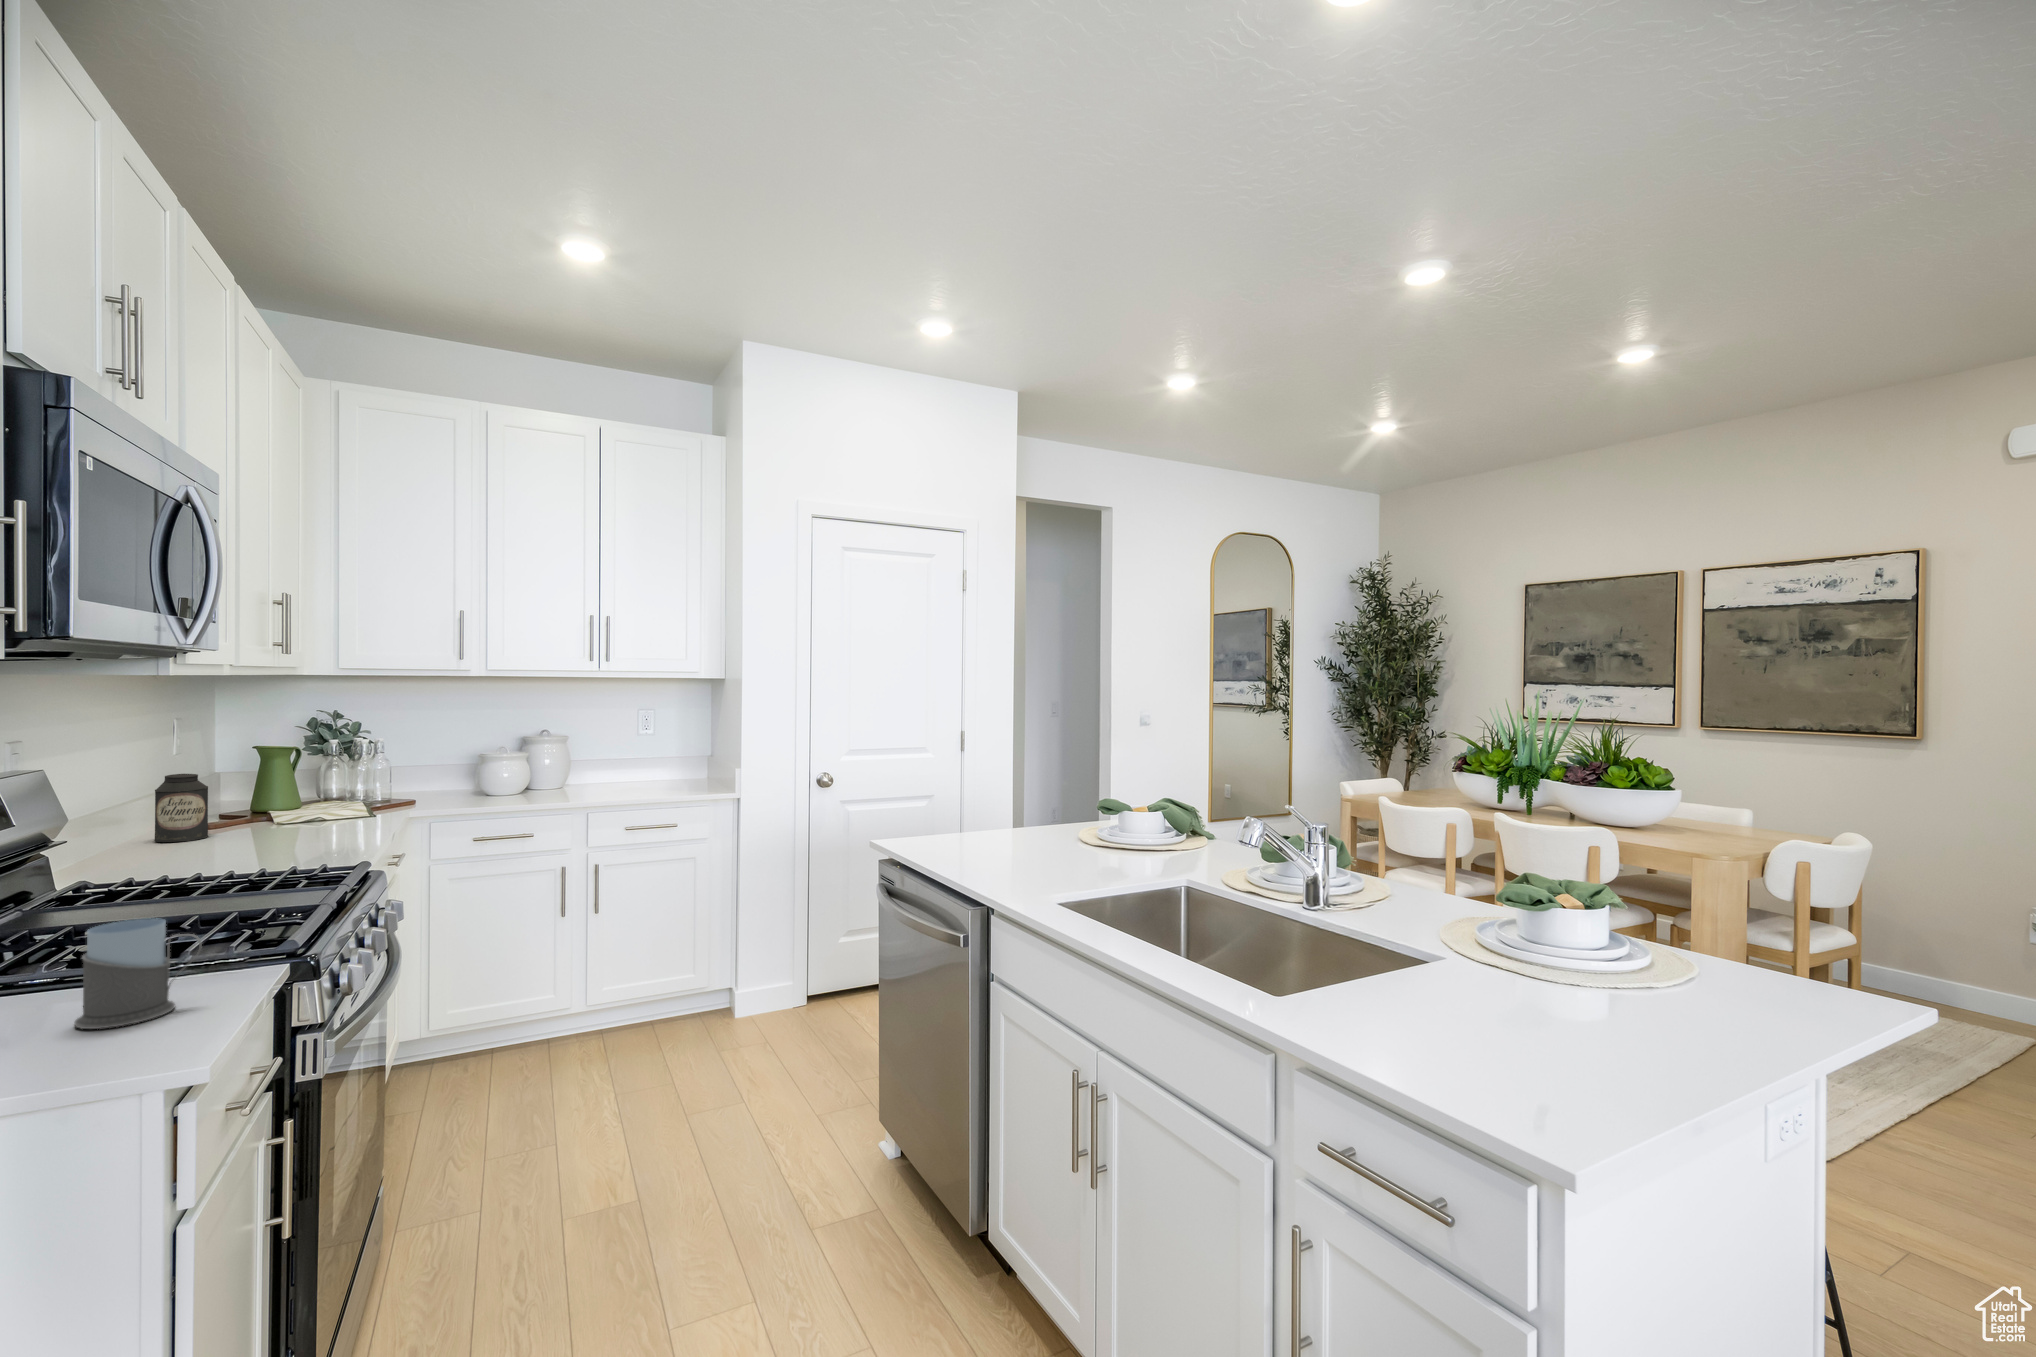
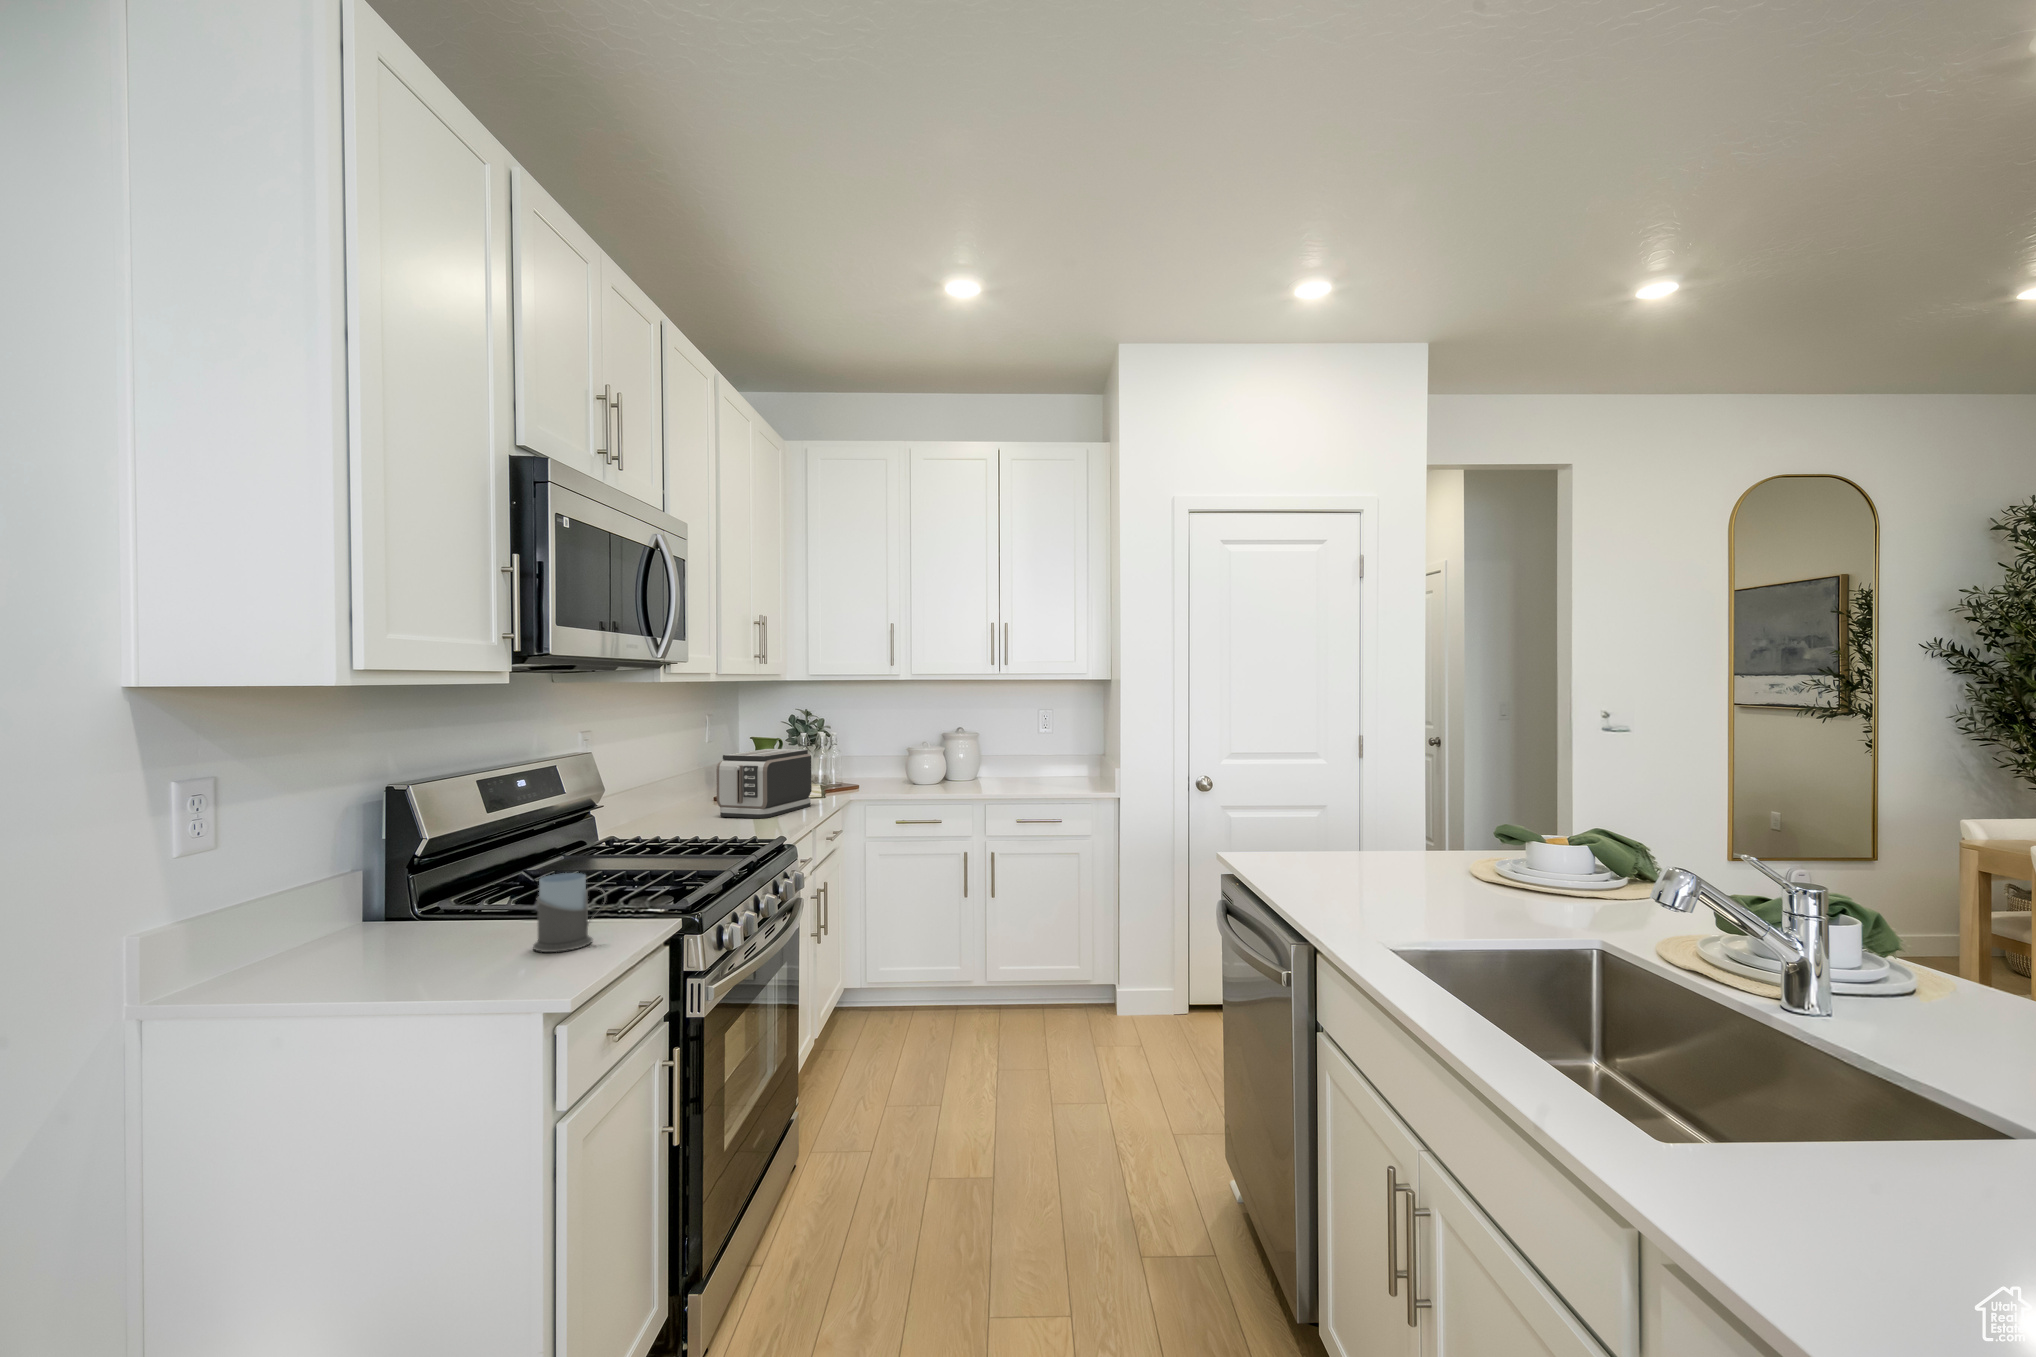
toaster: none [233,759,370,845] -> present [716,749,812,818]
canister: present [154,774,208,842] -> none [676,758,709,810]

